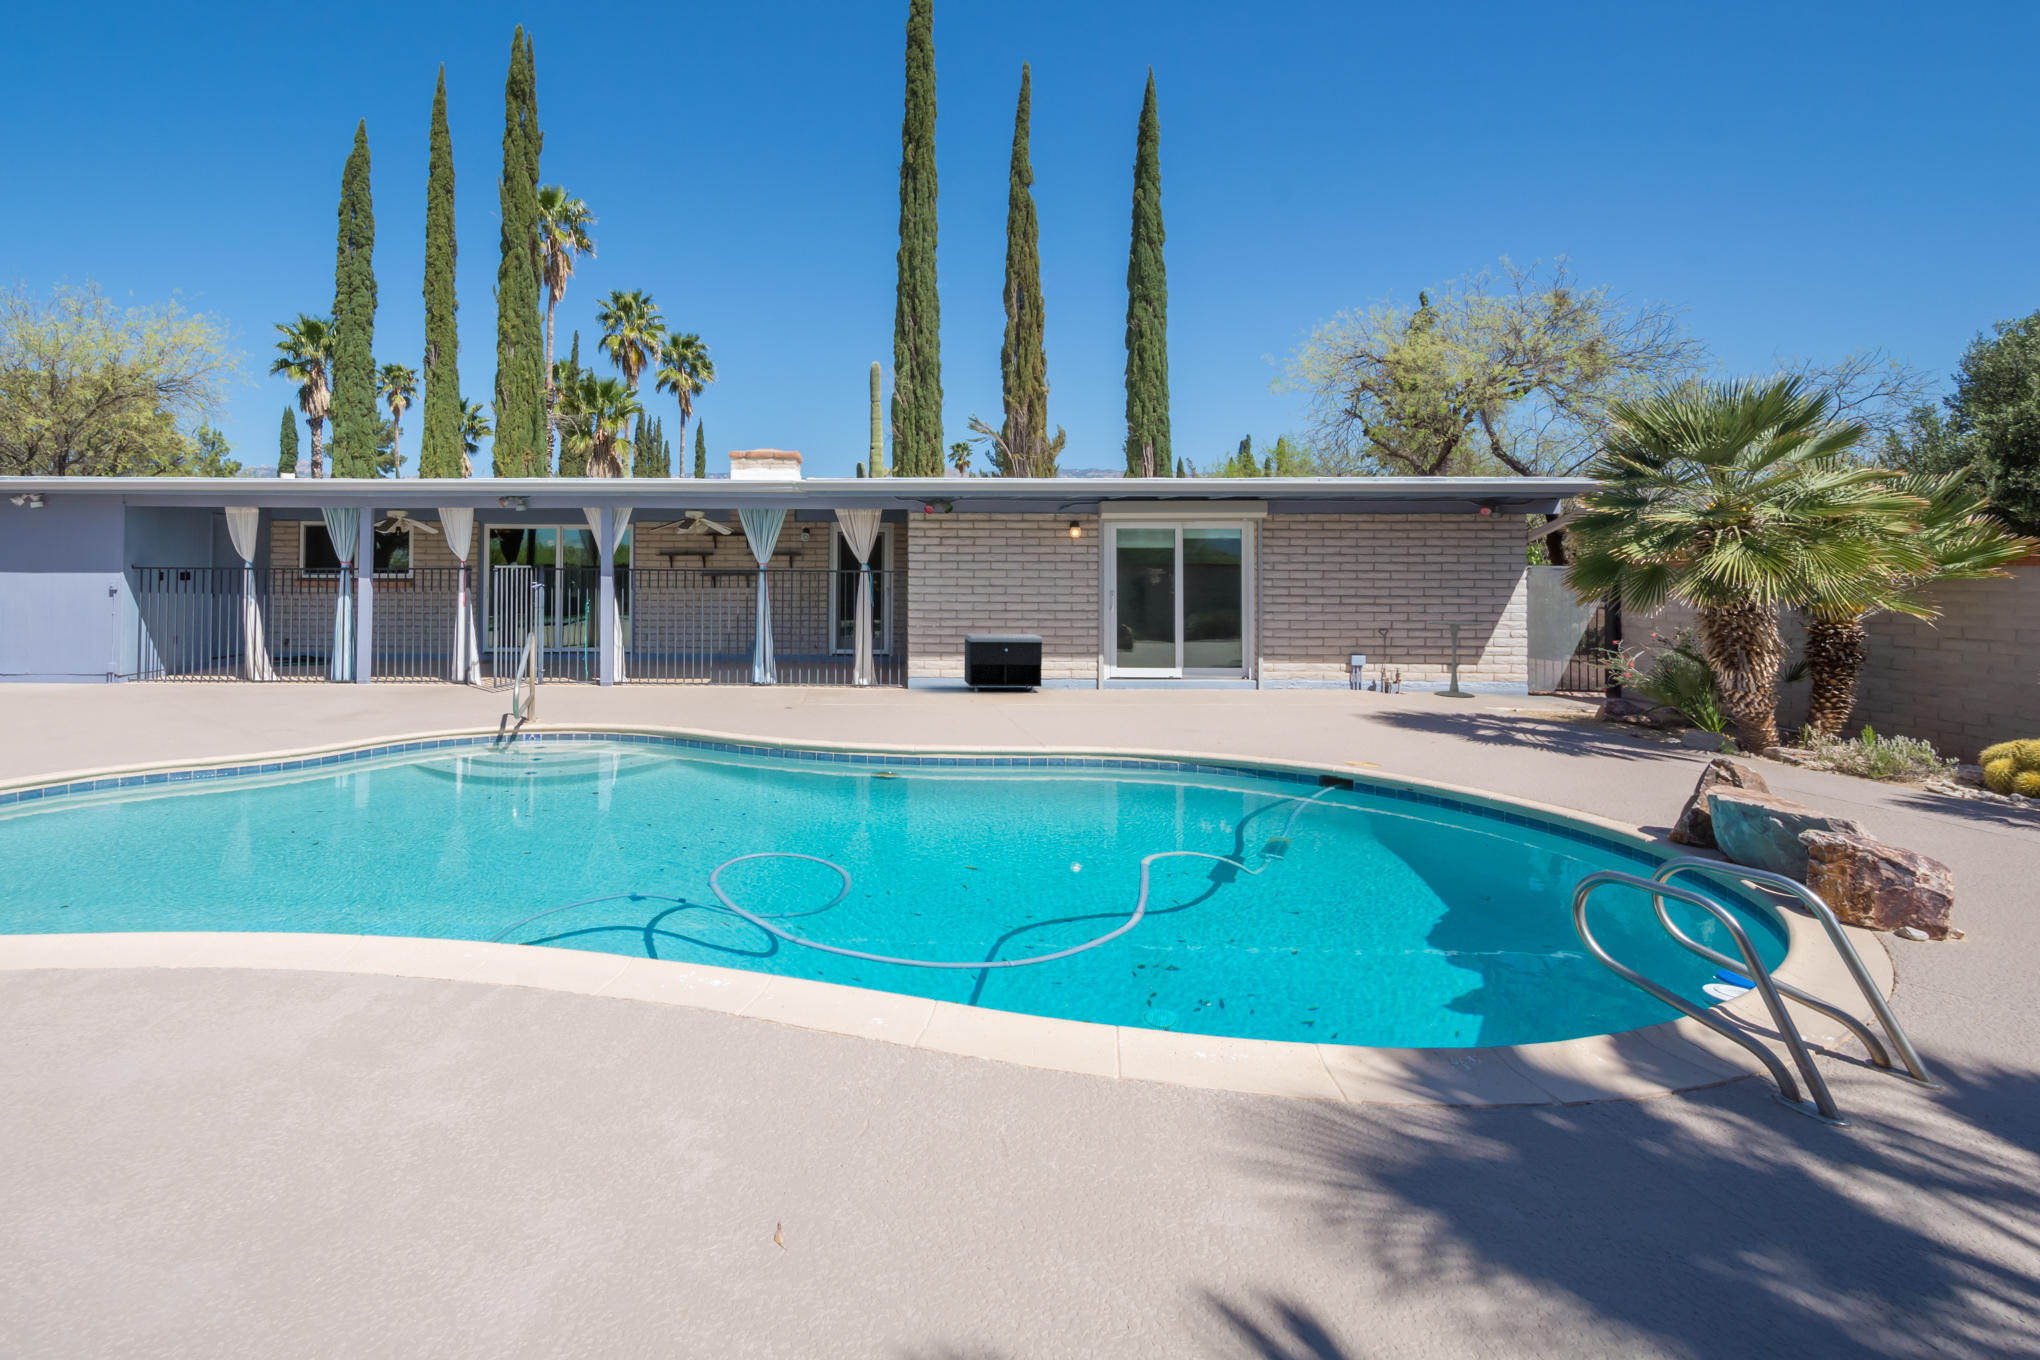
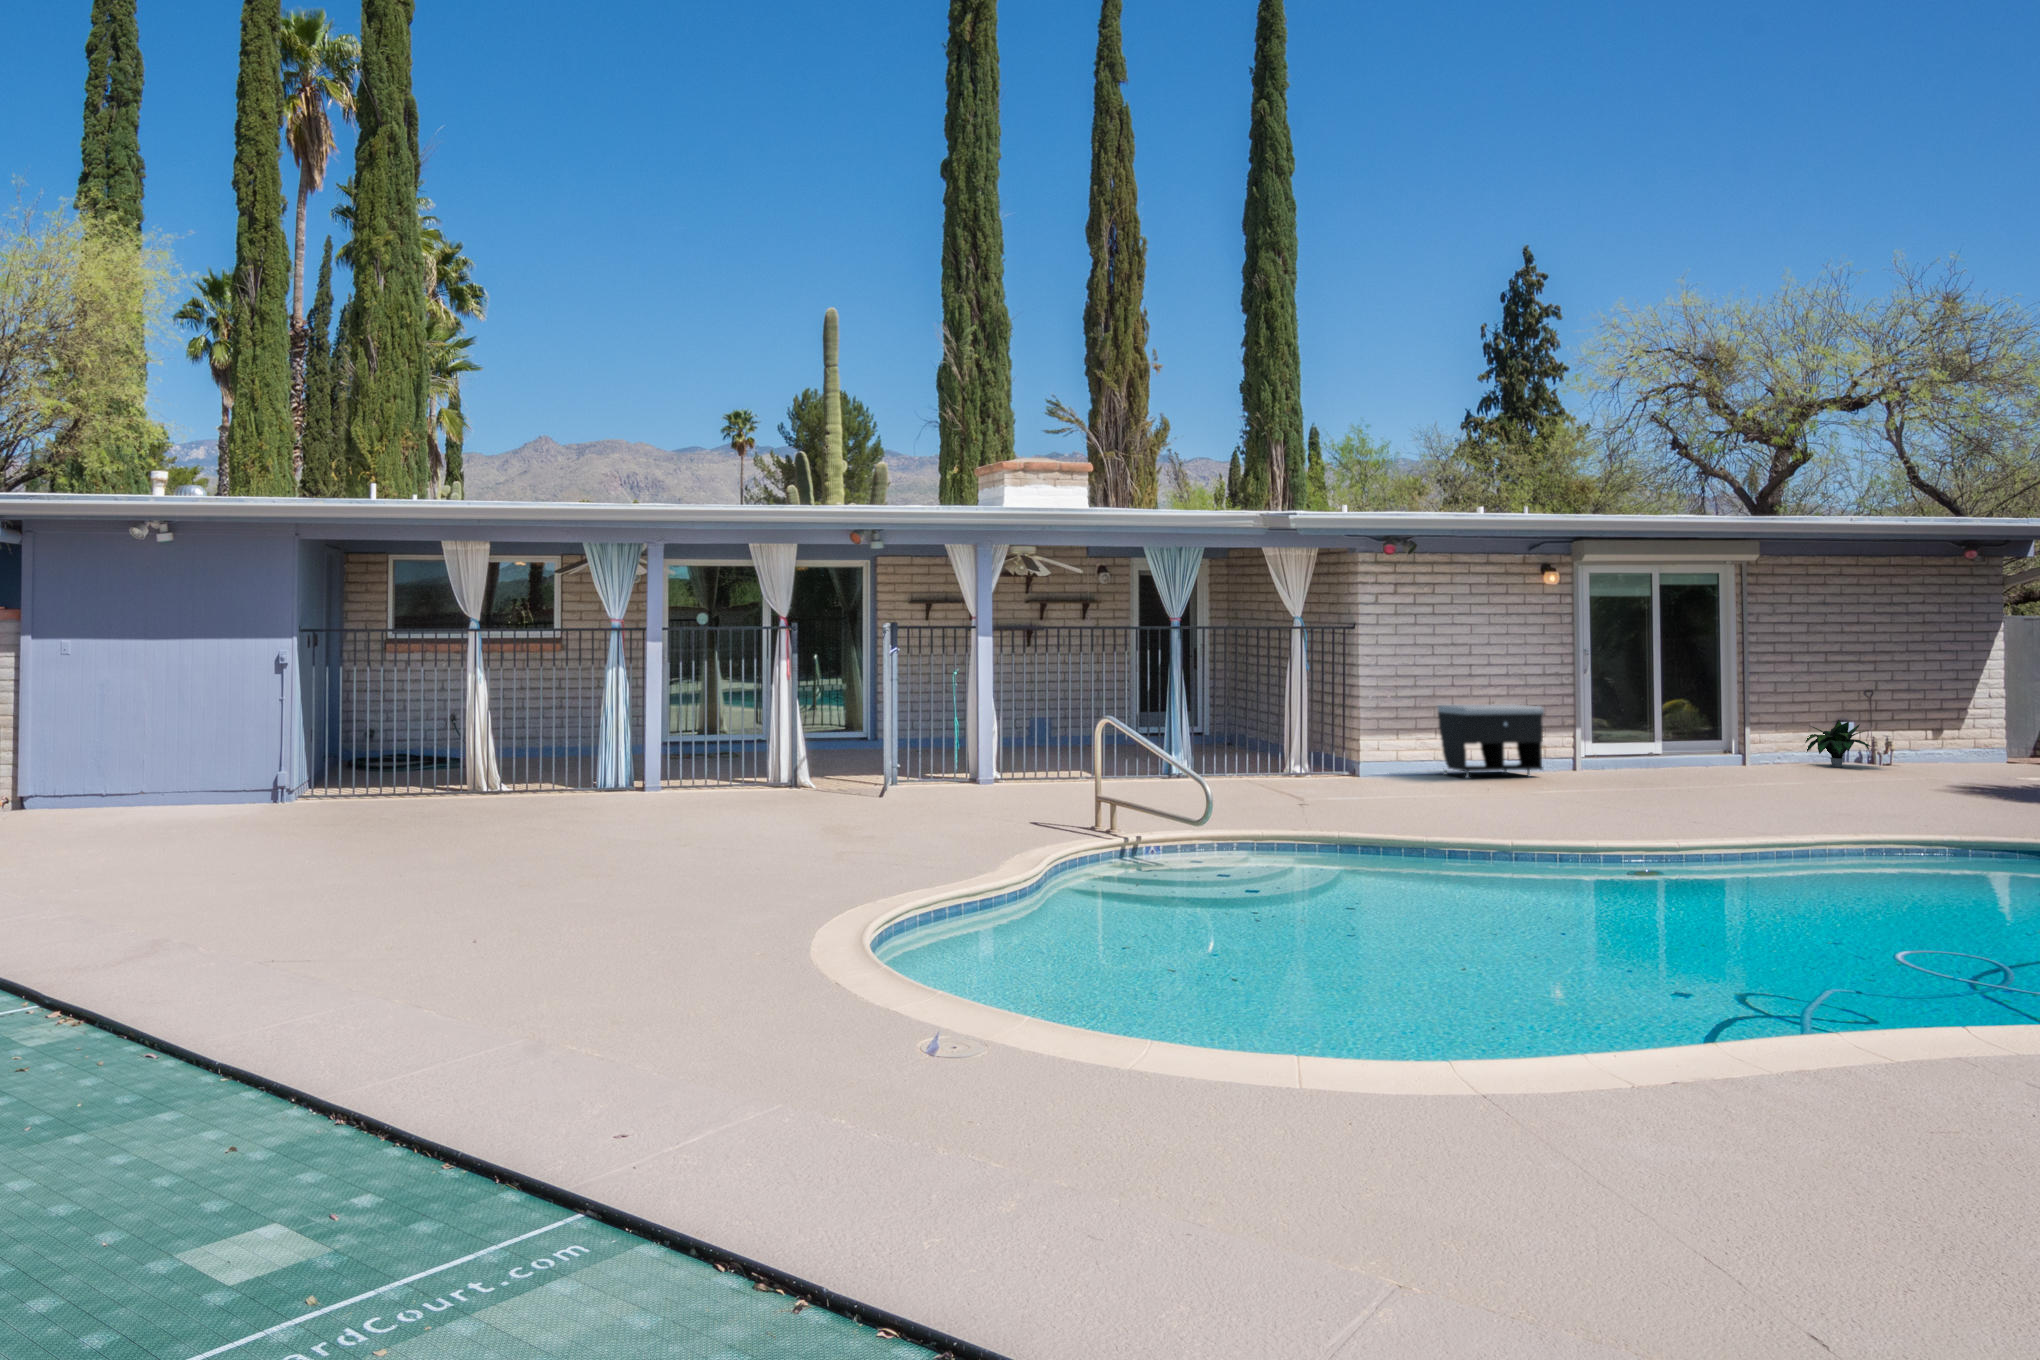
pedestal table: present [1426,621,1483,697] -> none [1916,680,1988,767]
potted plant: none [1310,653,1367,693] -> present [1805,720,1871,767]

